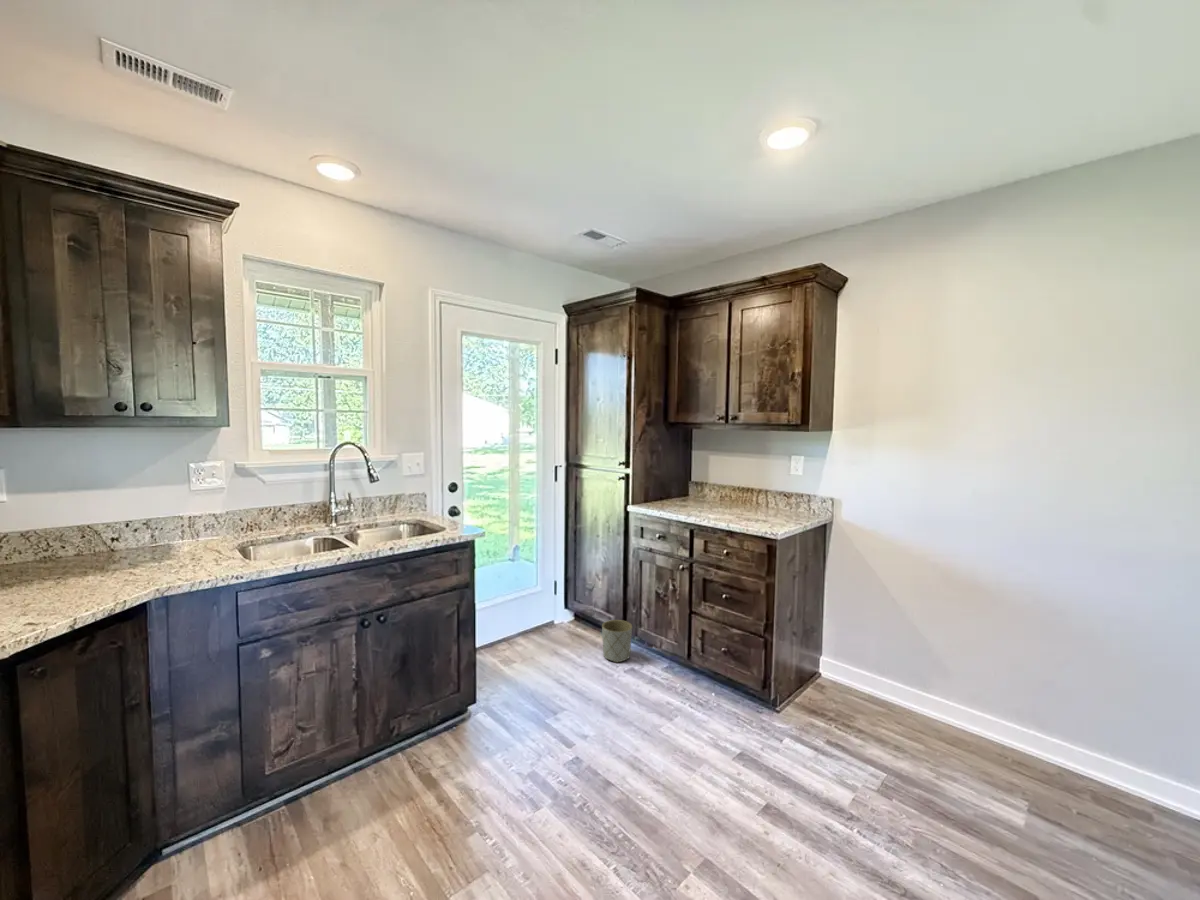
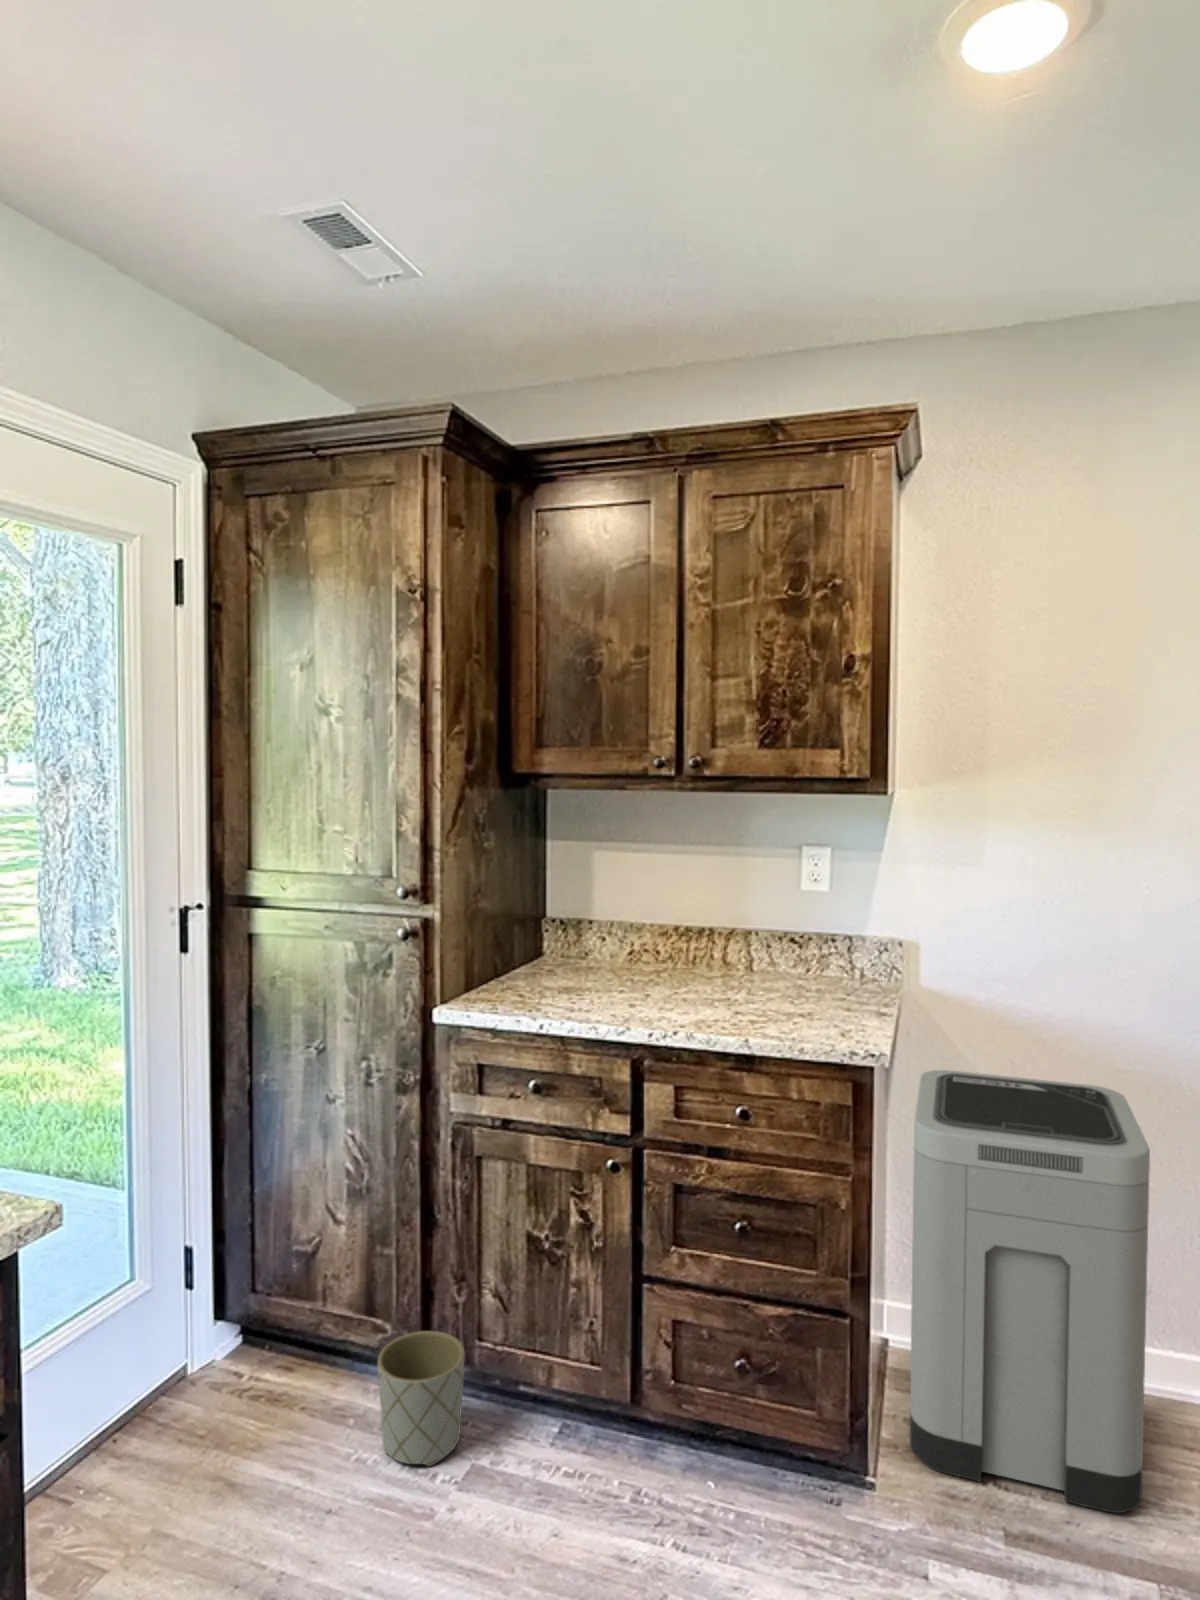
trash can: none [799,557,926,749] -> present [909,1070,1150,1513]

